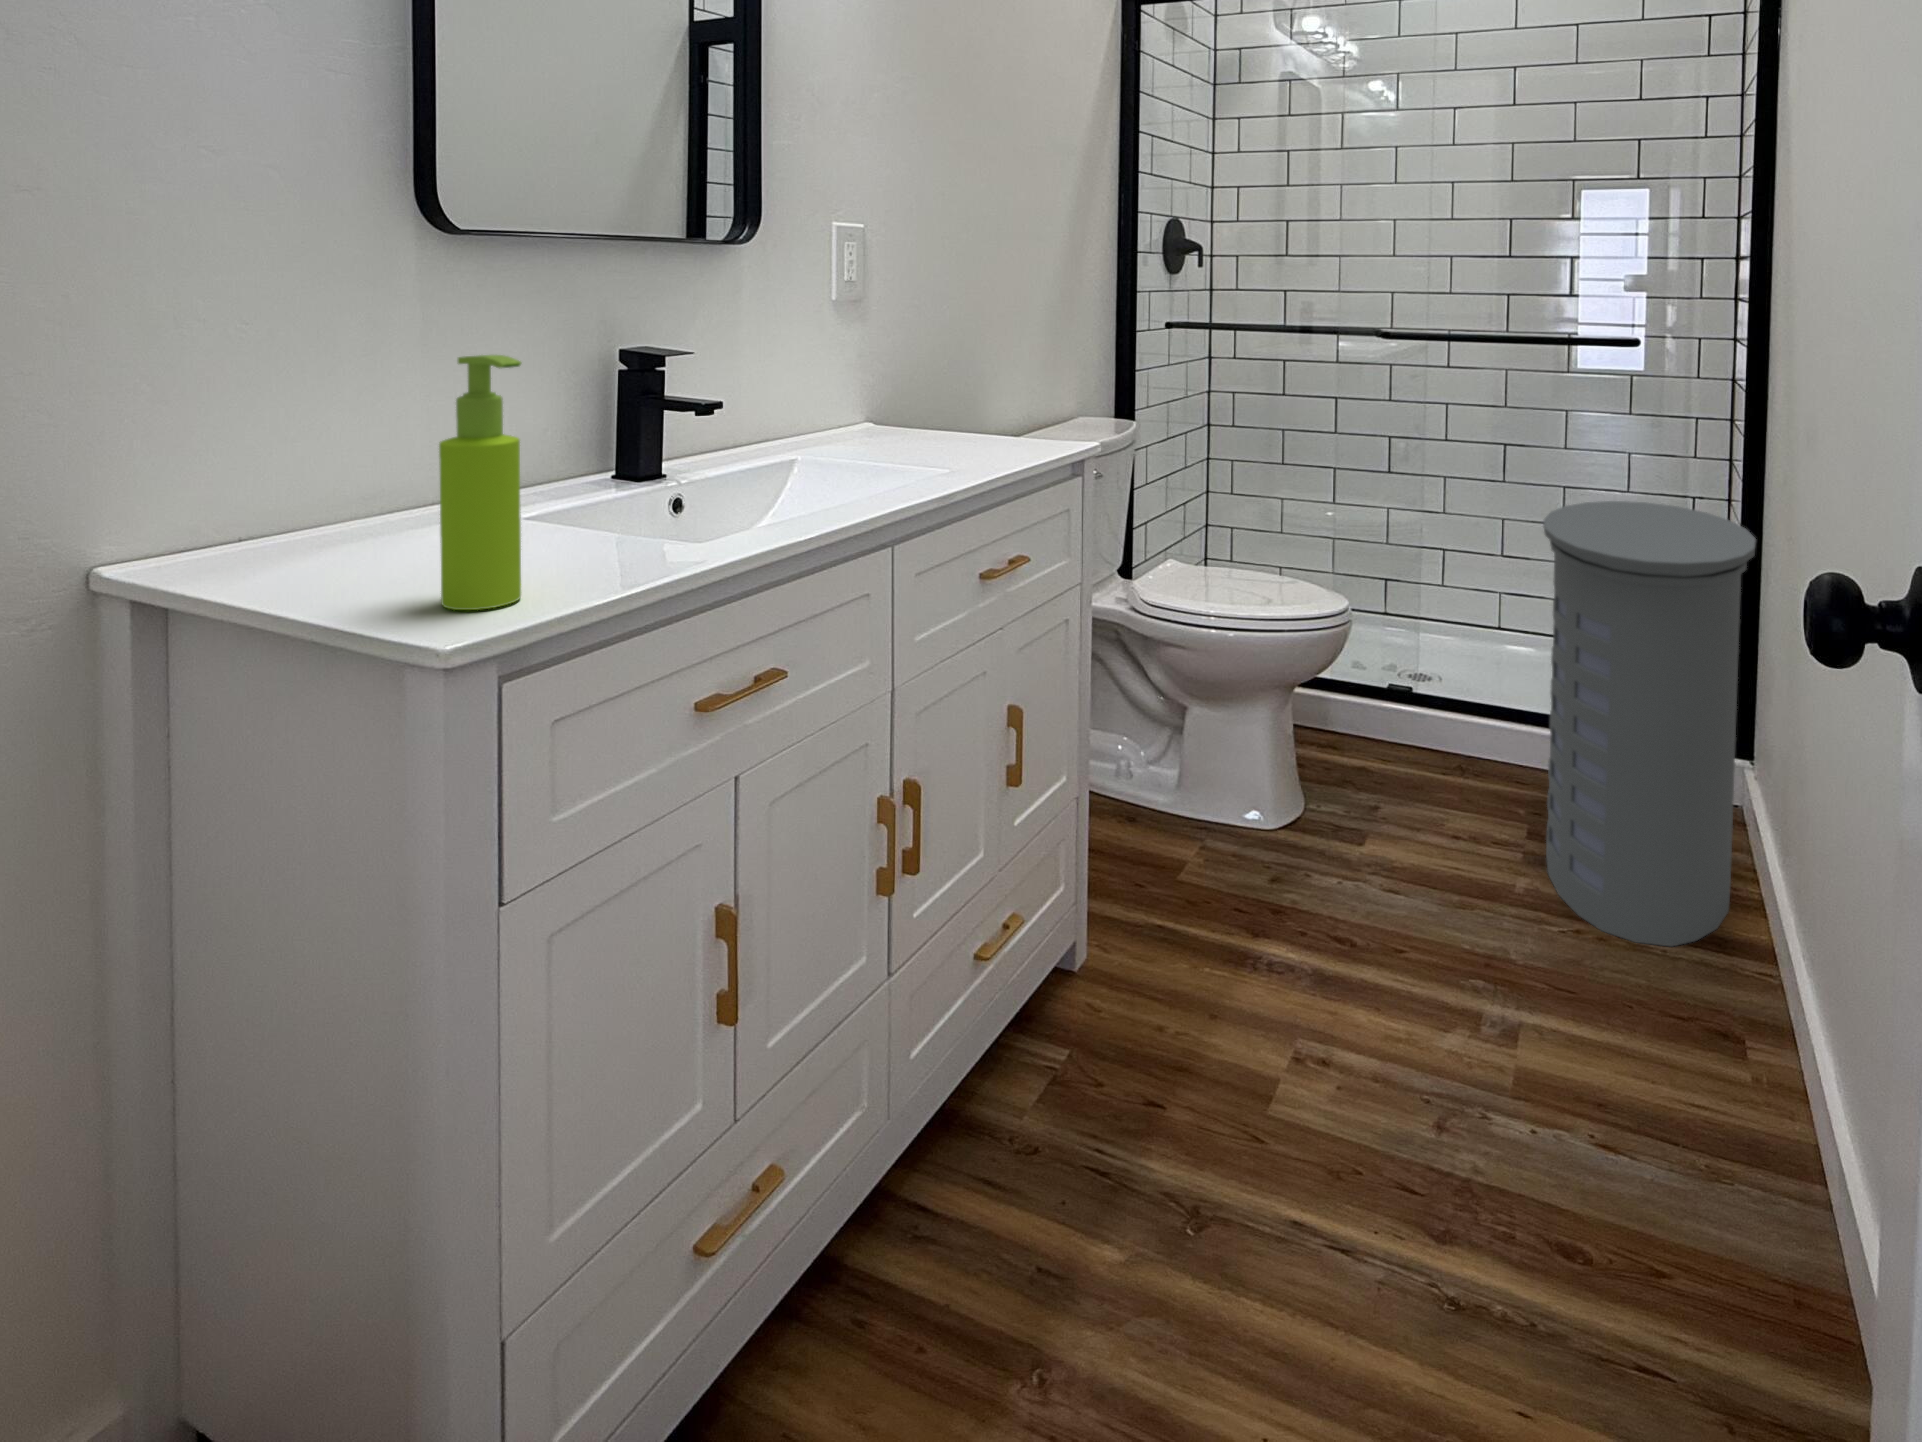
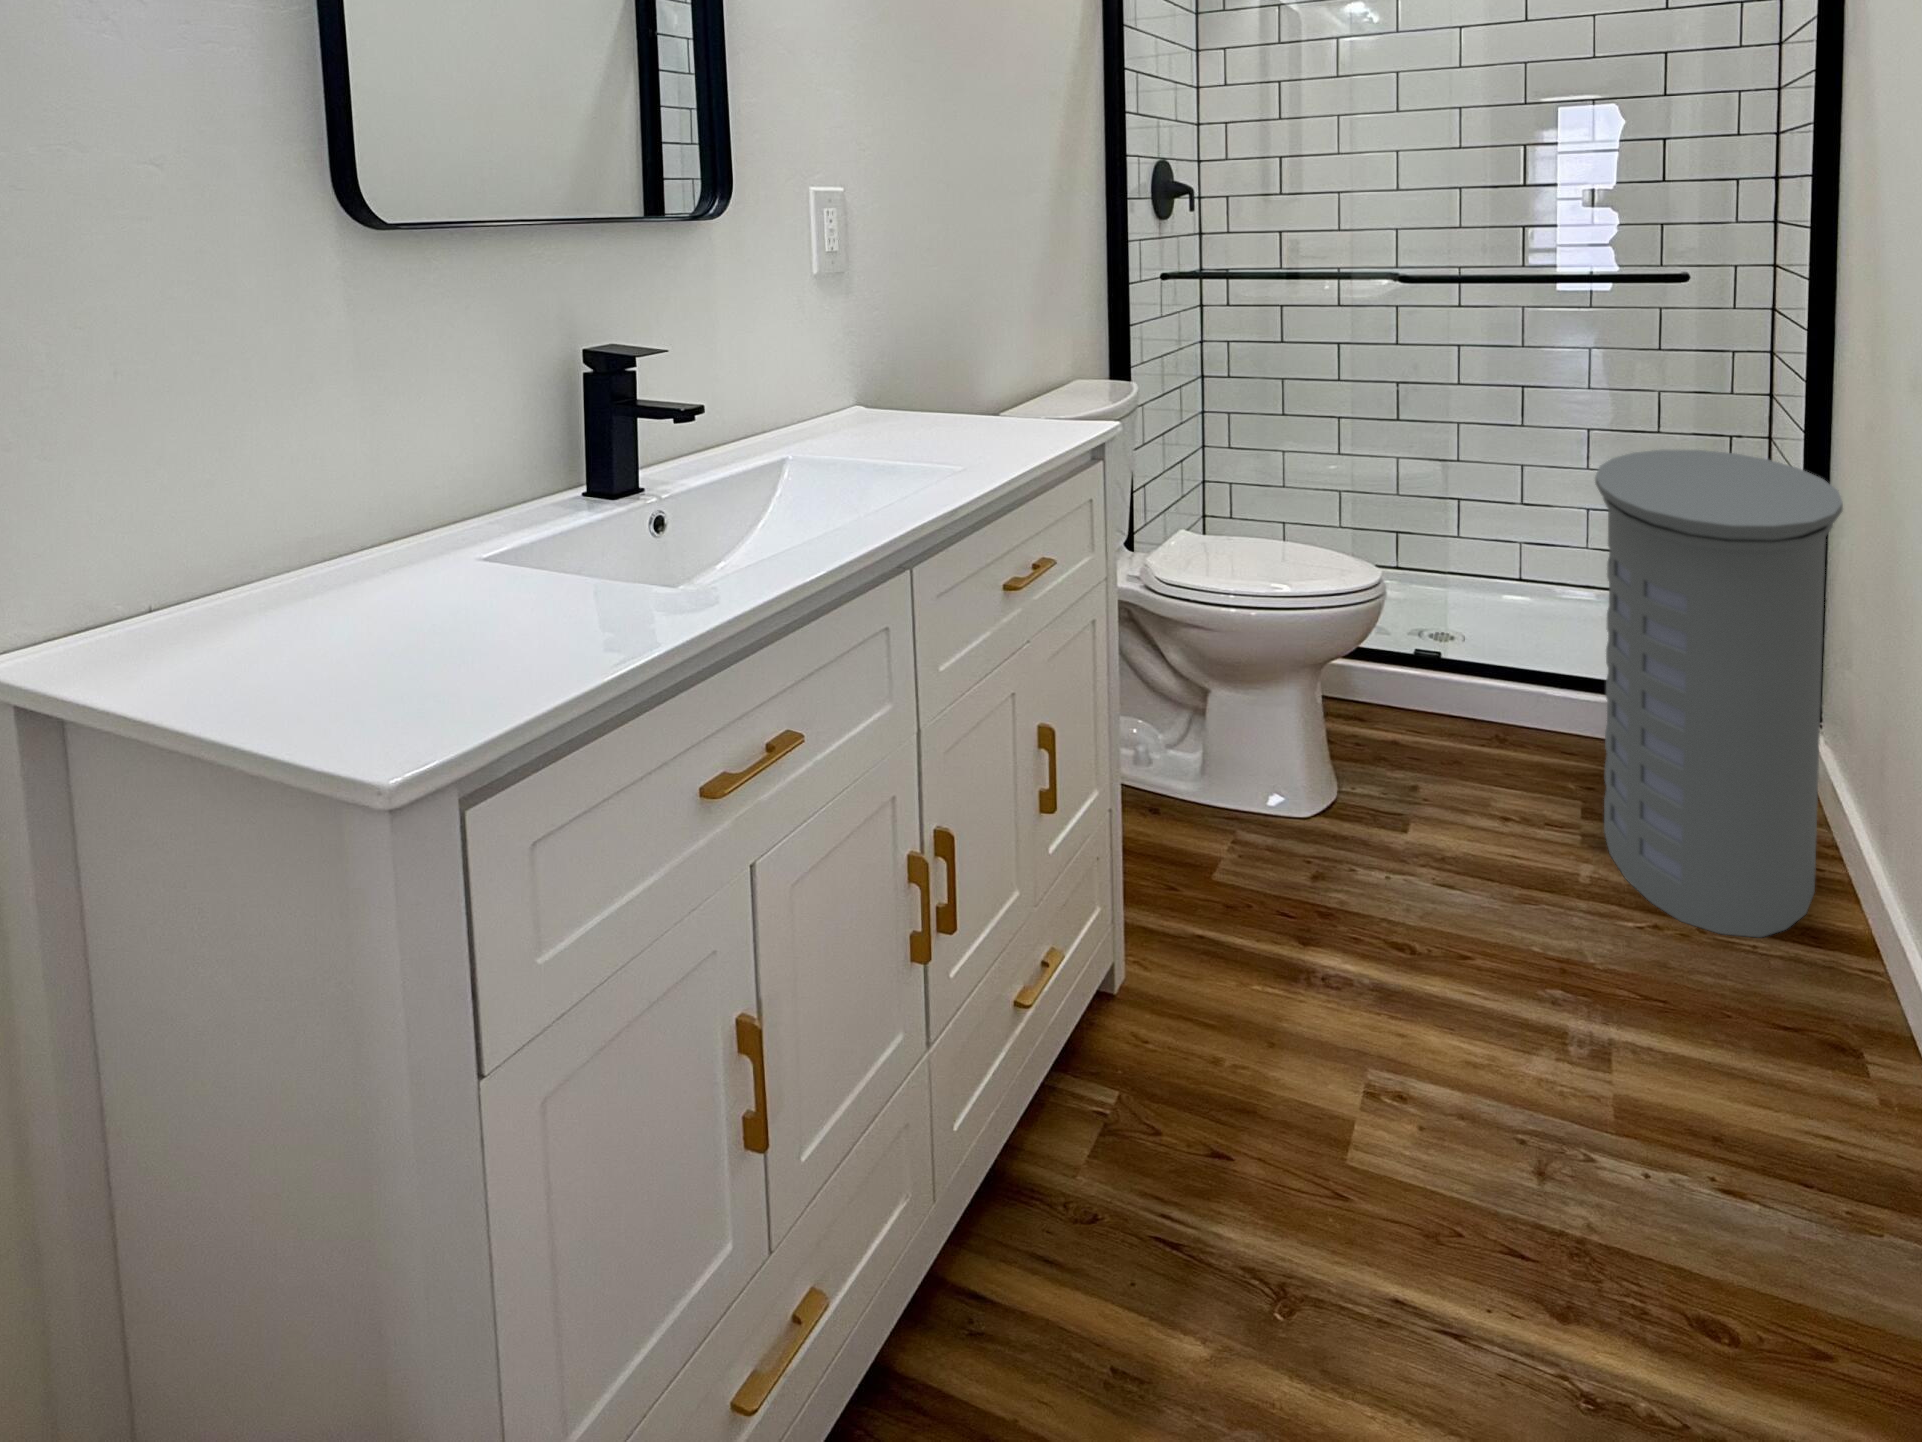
soap dispenser: present [439,355,521,610] -> none [353,396,471,723]

